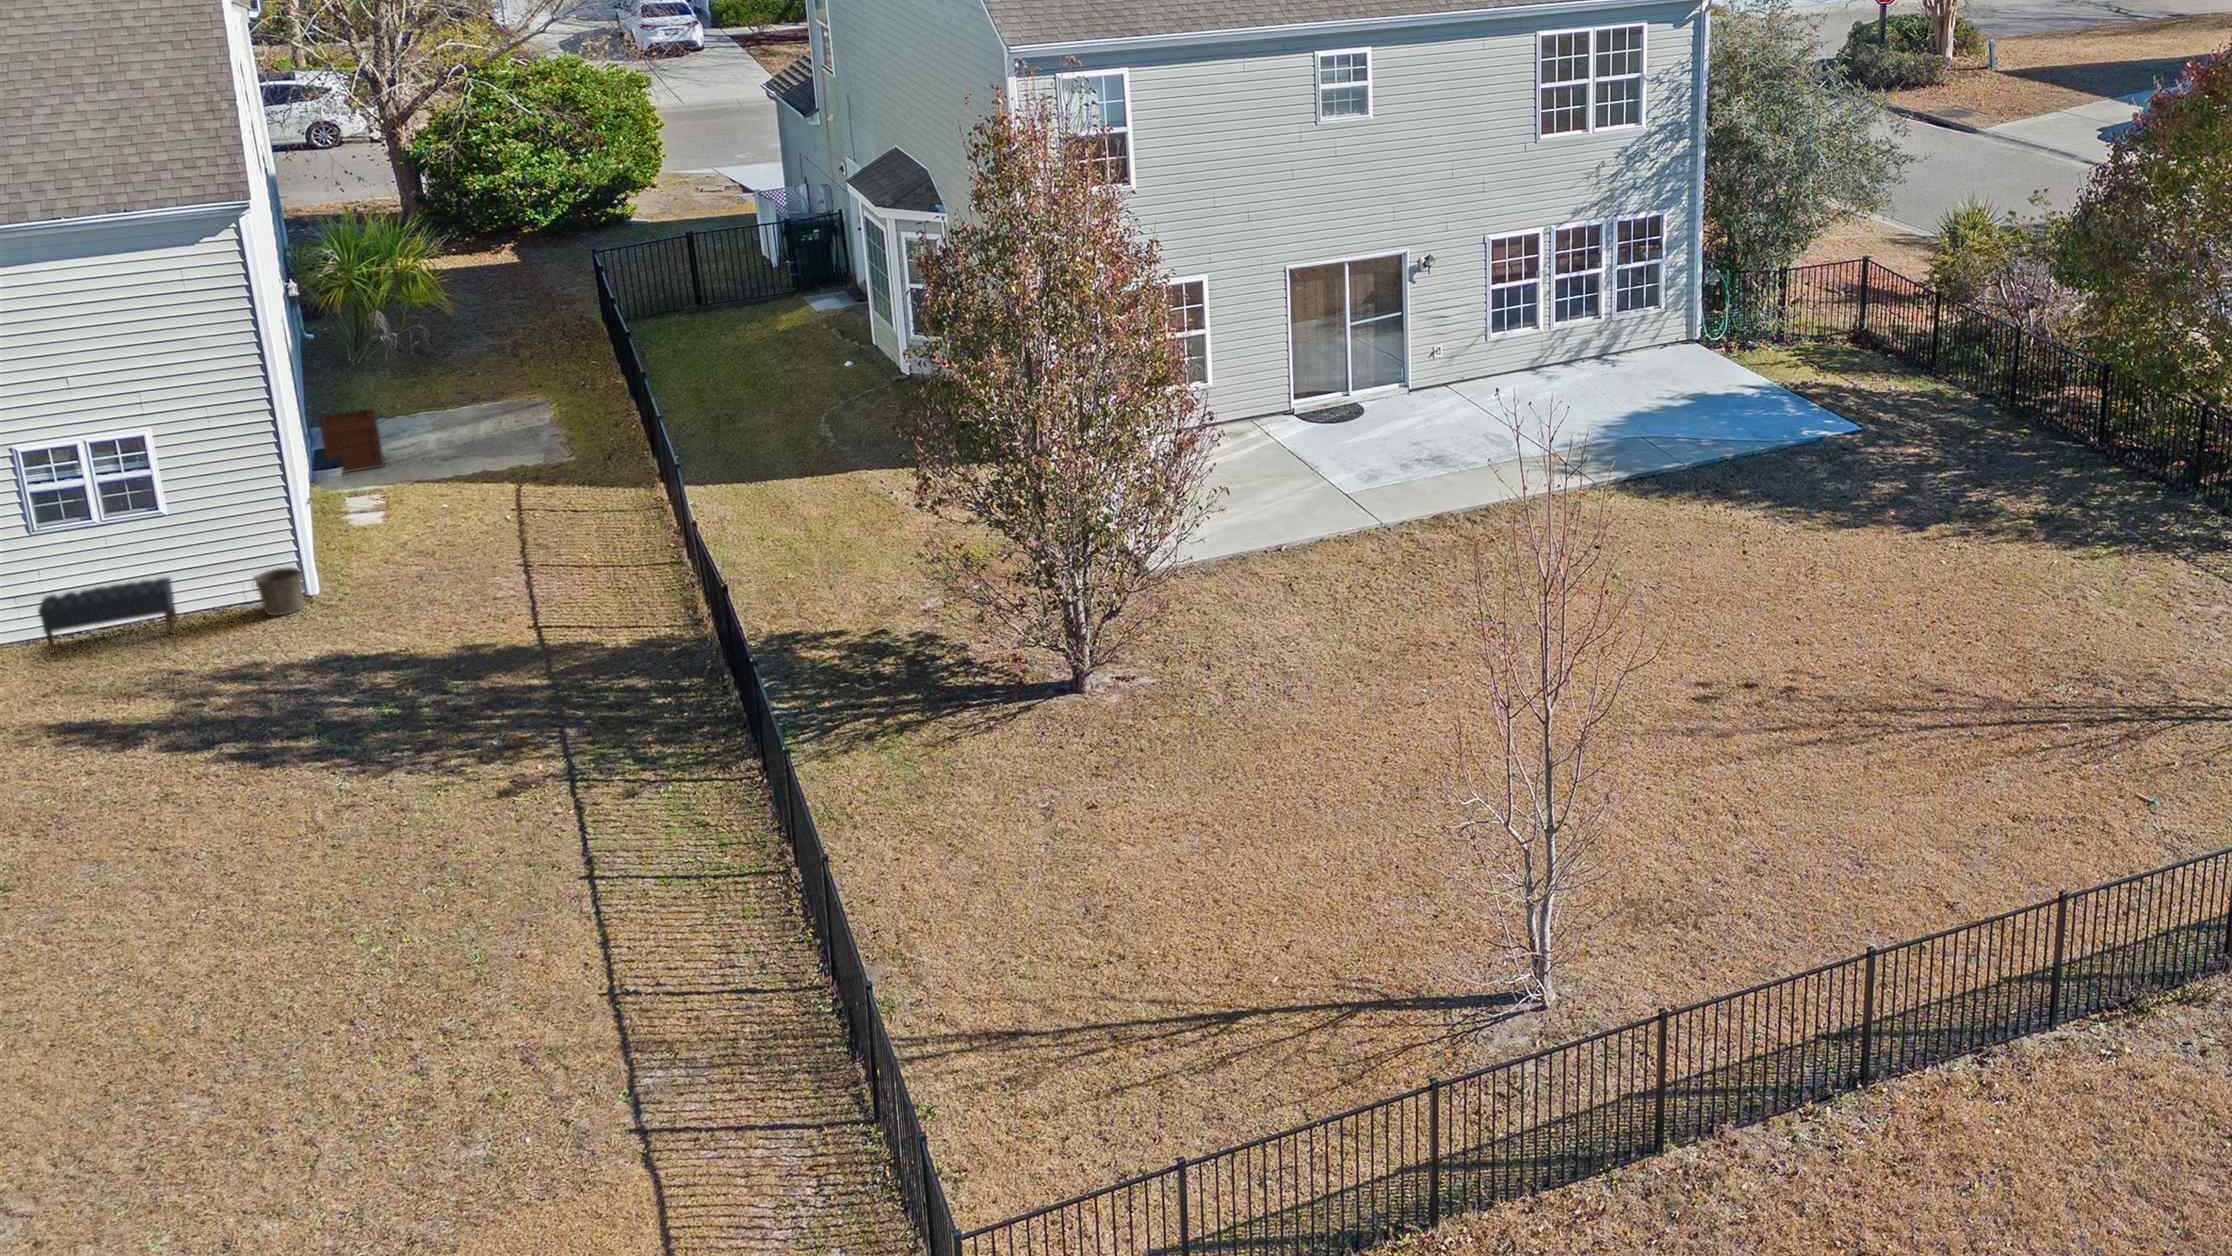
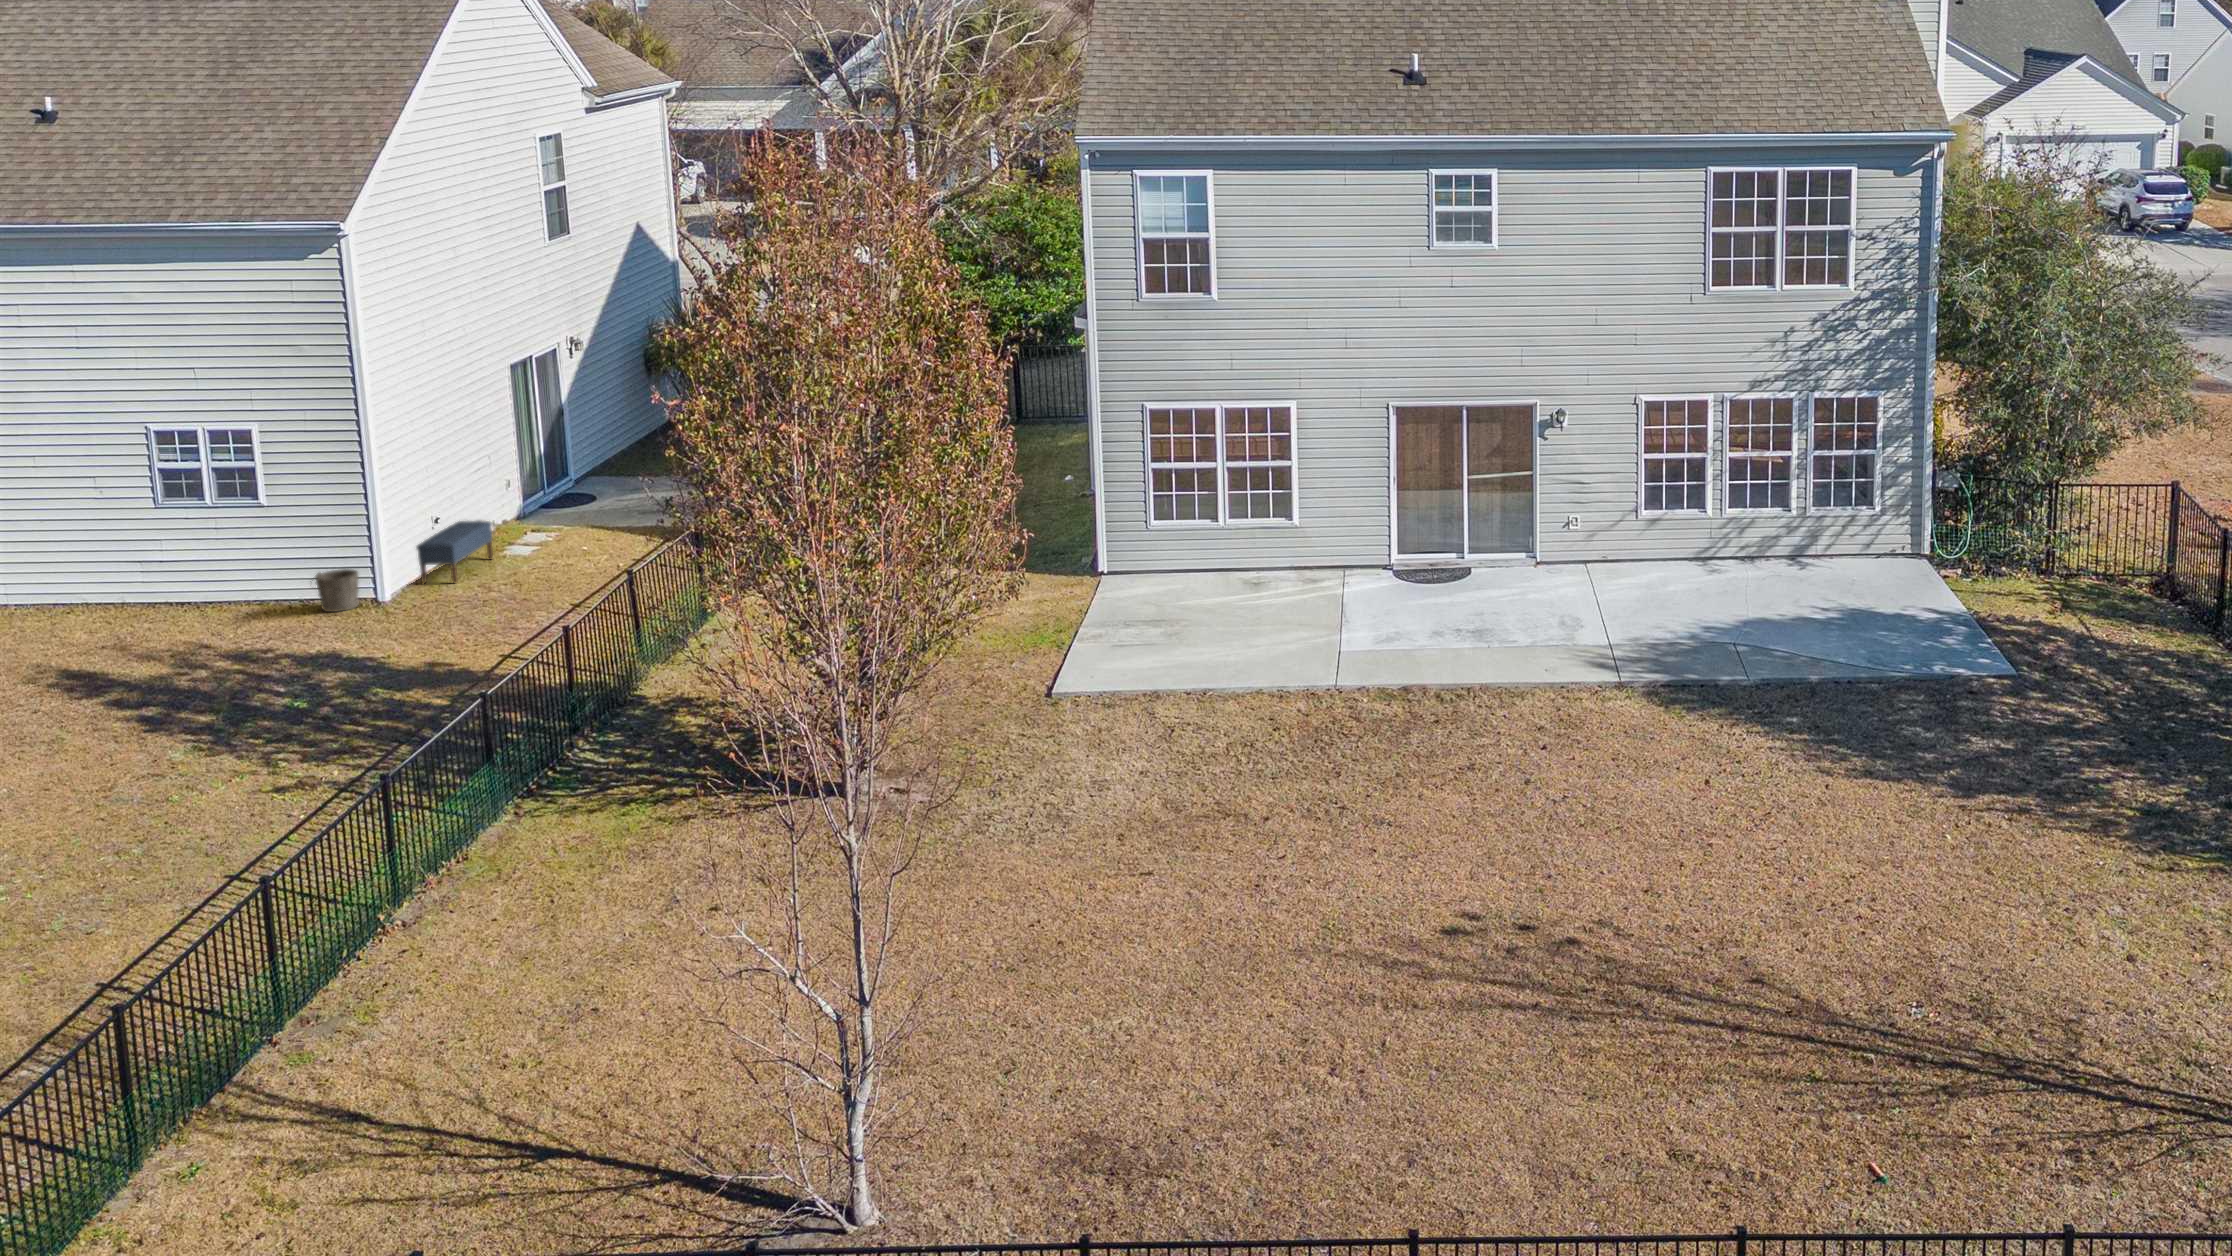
wooden crate: present [319,409,384,474] -> none [538,452,605,507]
bench: present [38,577,176,653] -> present [417,520,493,583]

